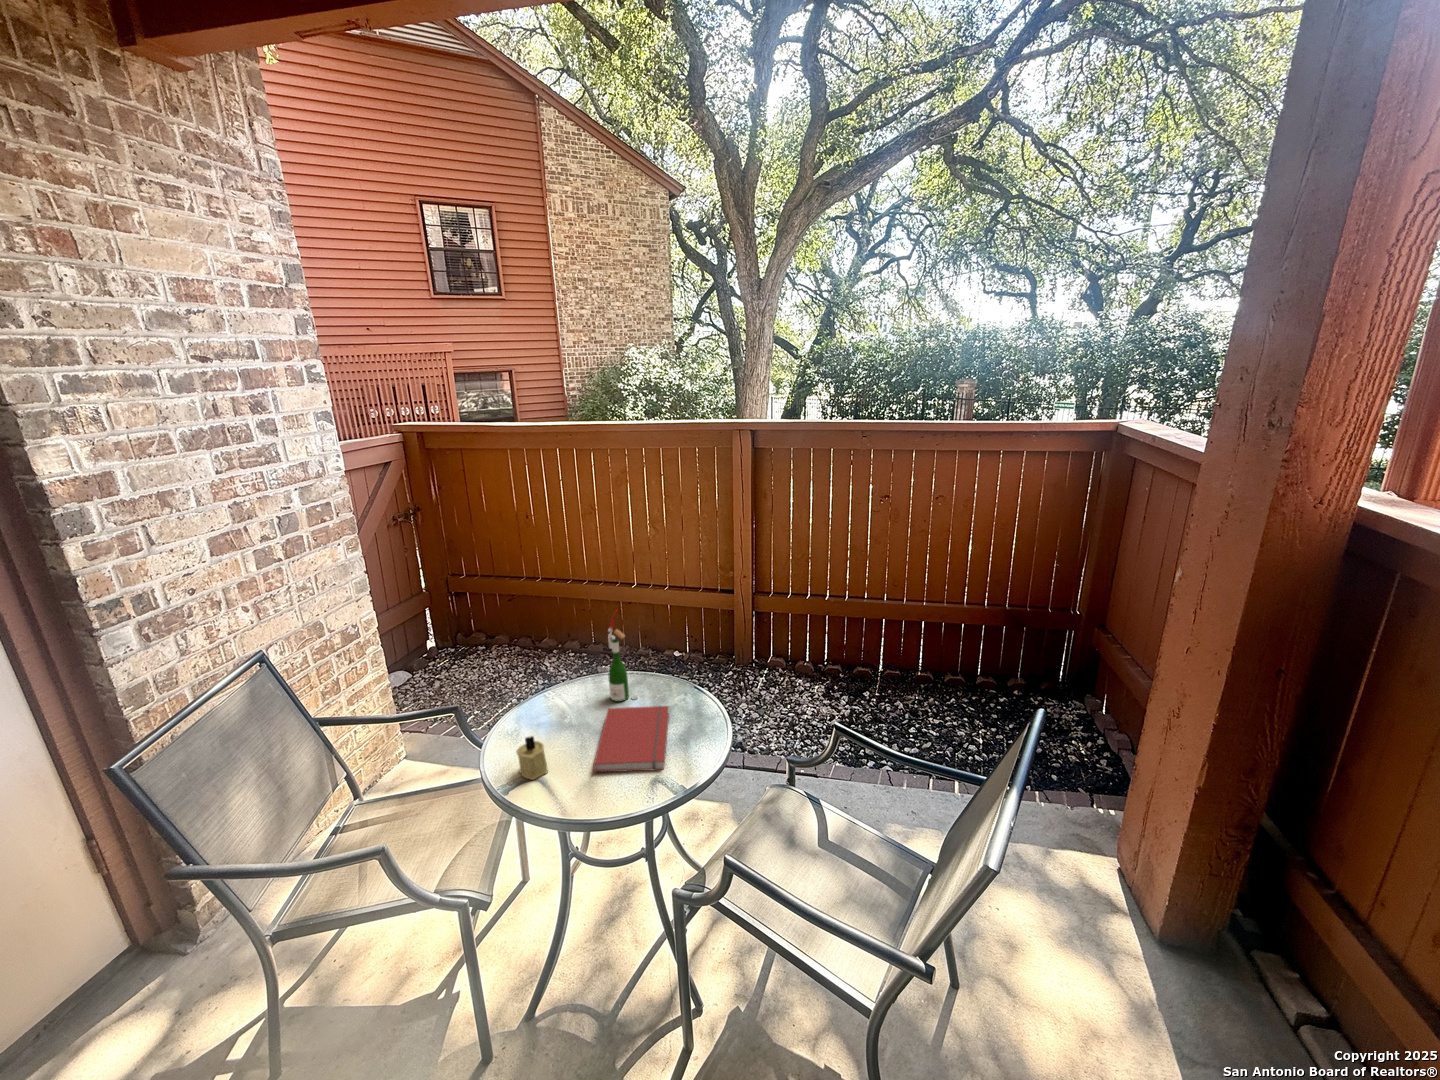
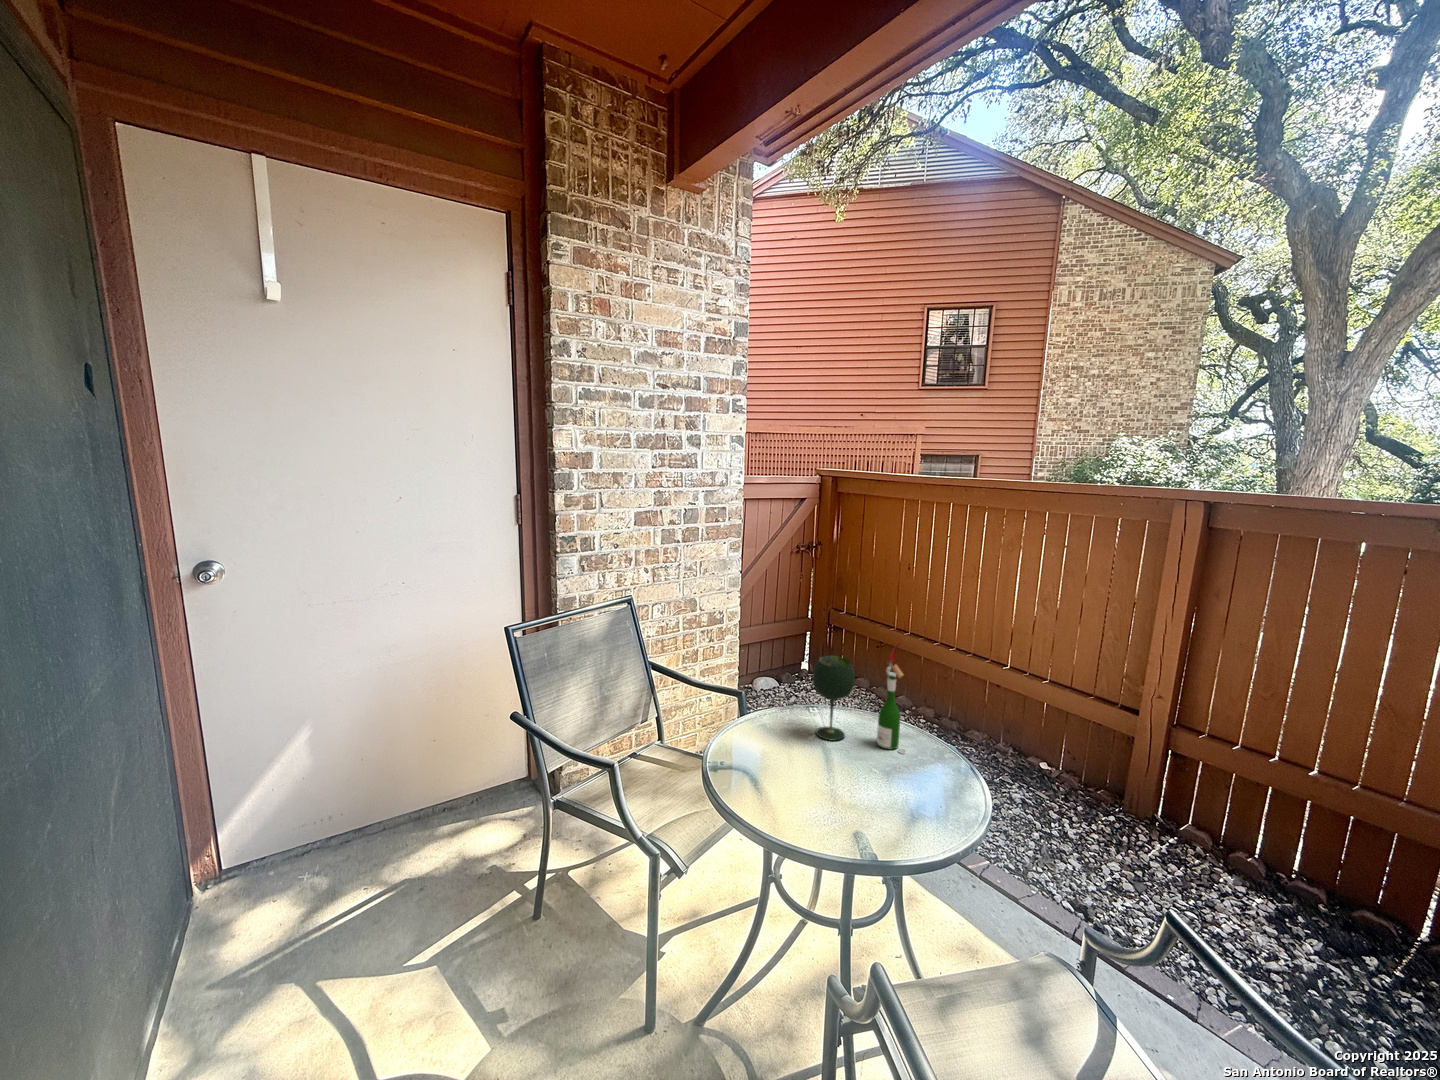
wine glass: none [543,638,584,717] -> present [812,656,855,741]
book: present [593,706,669,772] -> none [805,746,927,829]
candle: present [516,736,548,780] -> none [745,727,773,774]

